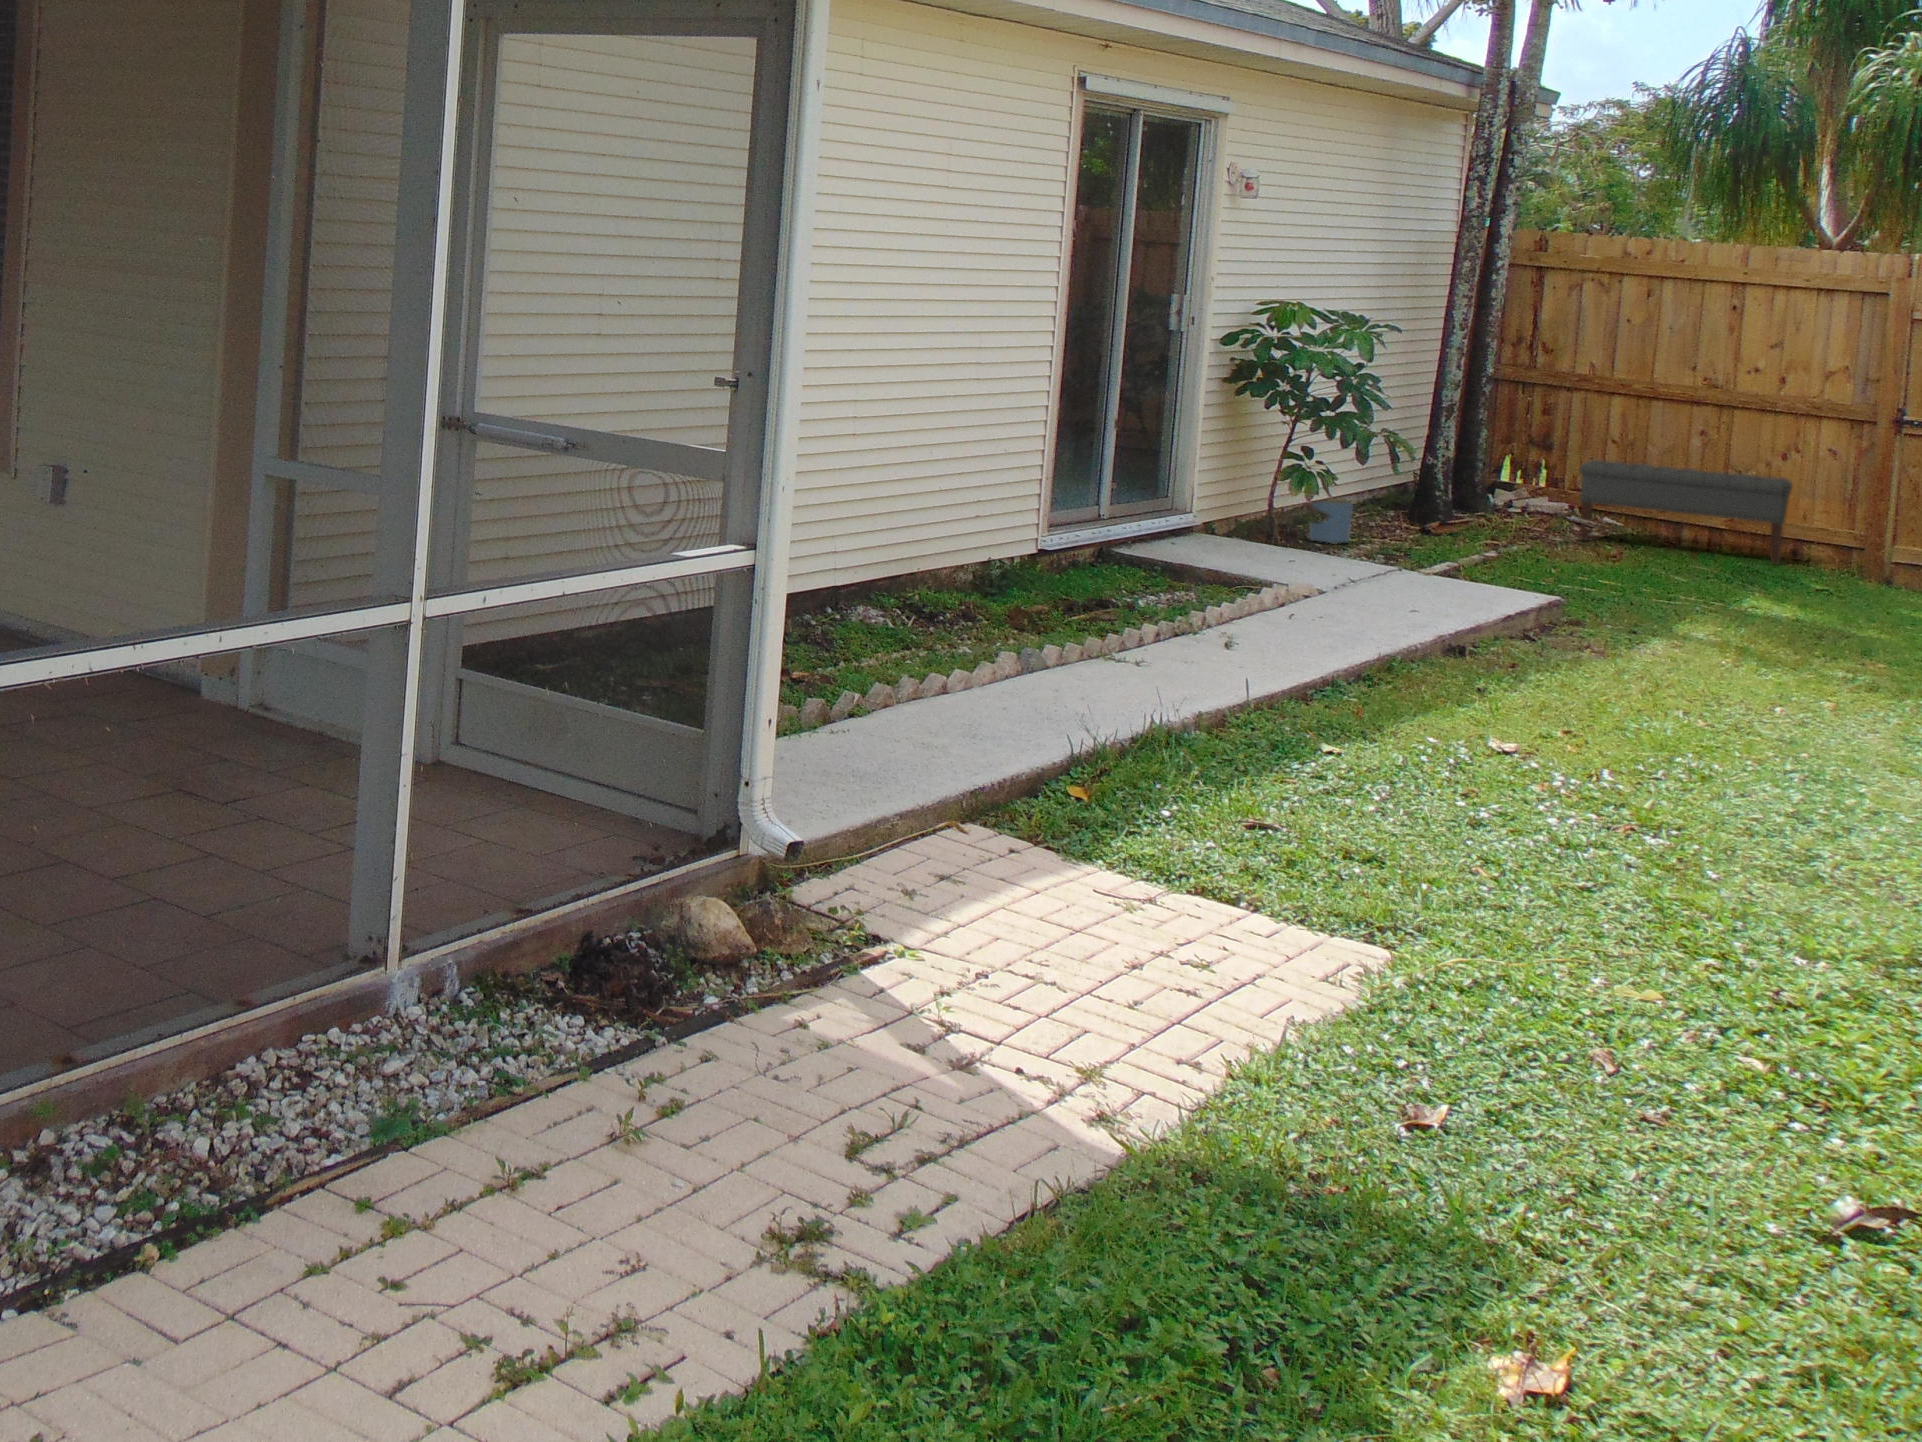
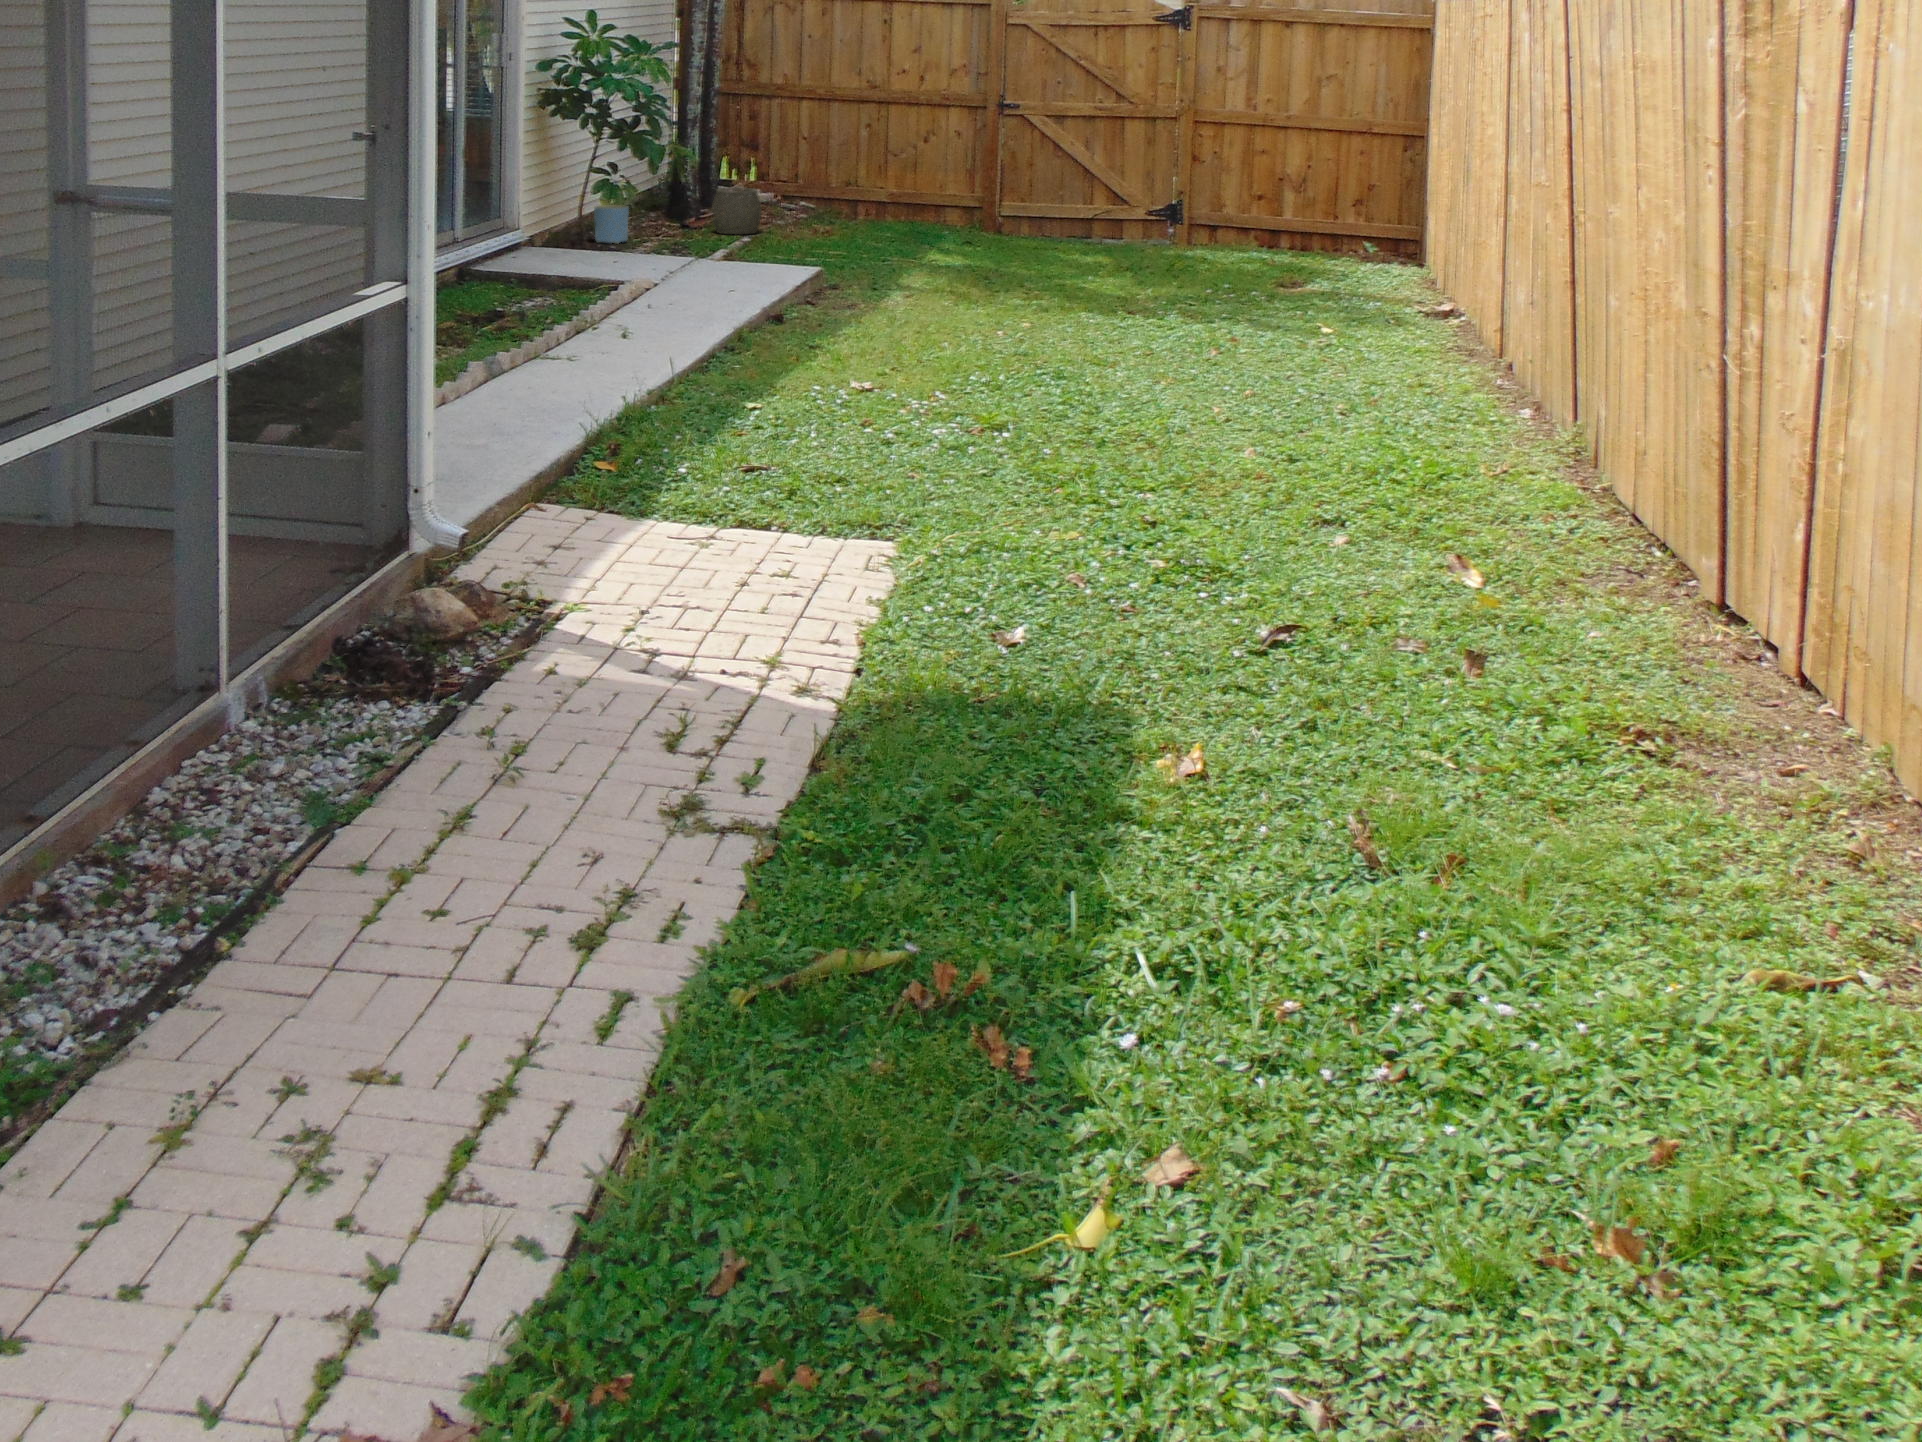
bench: present [1579,460,1800,565] -> none [784,154,940,229]
woven basket: none [1468,491,1538,549] -> present [712,187,762,235]

